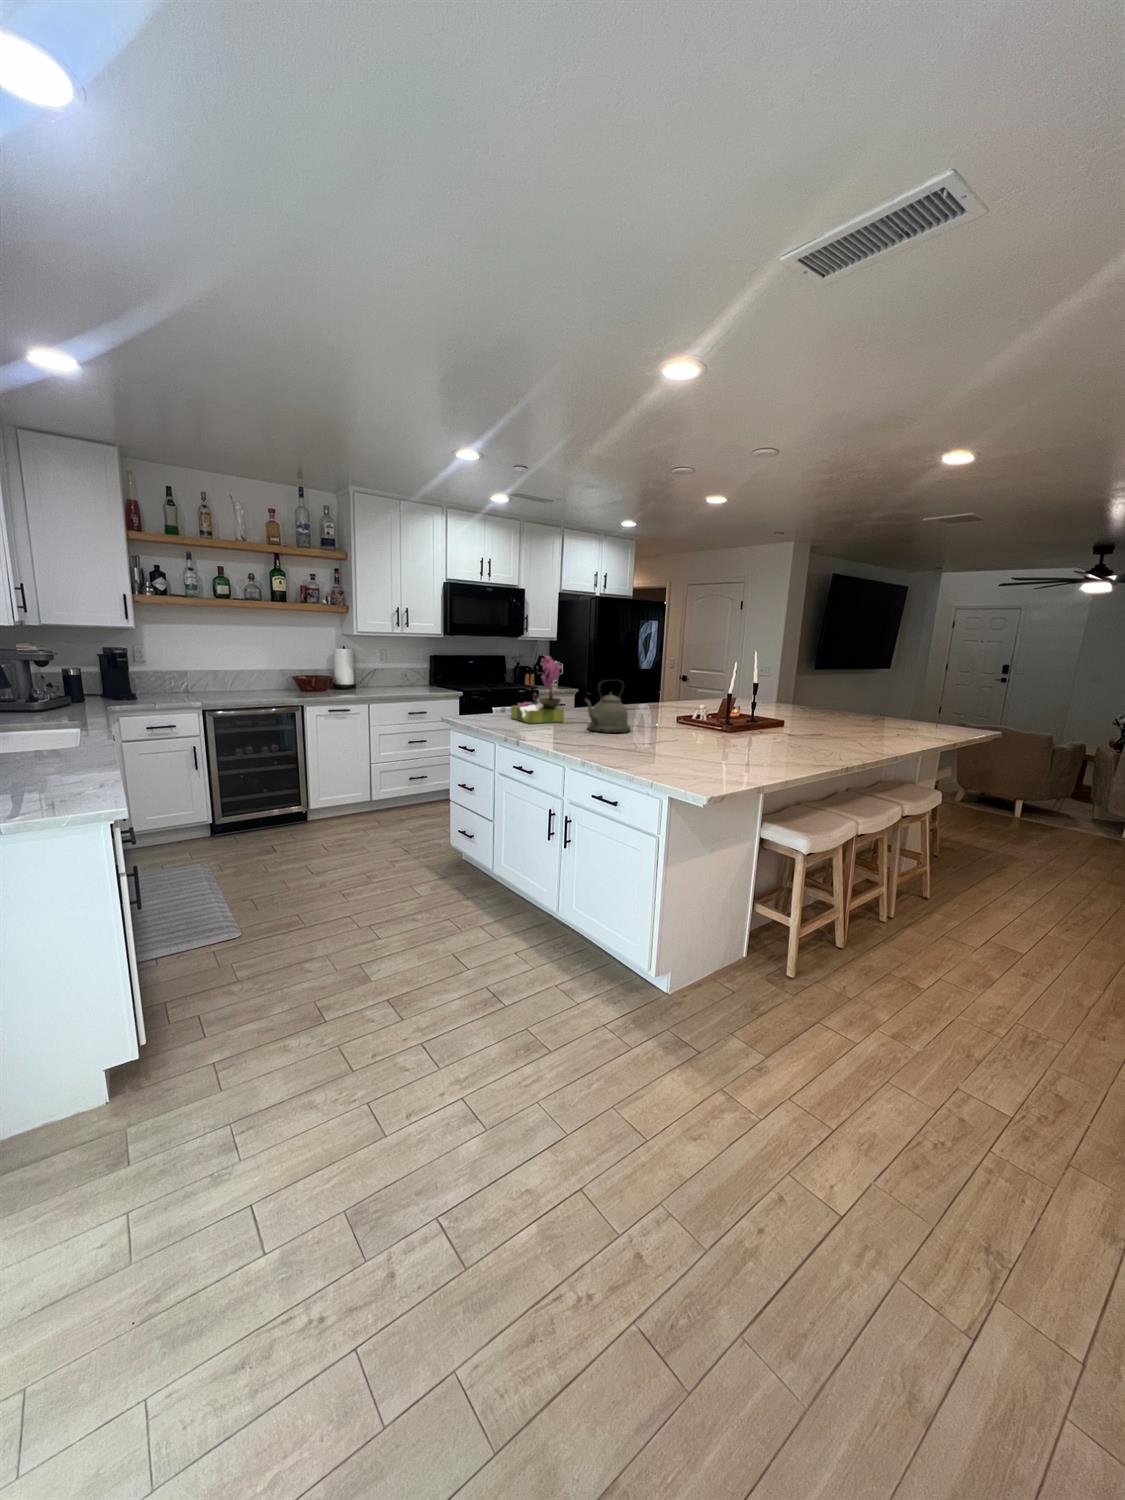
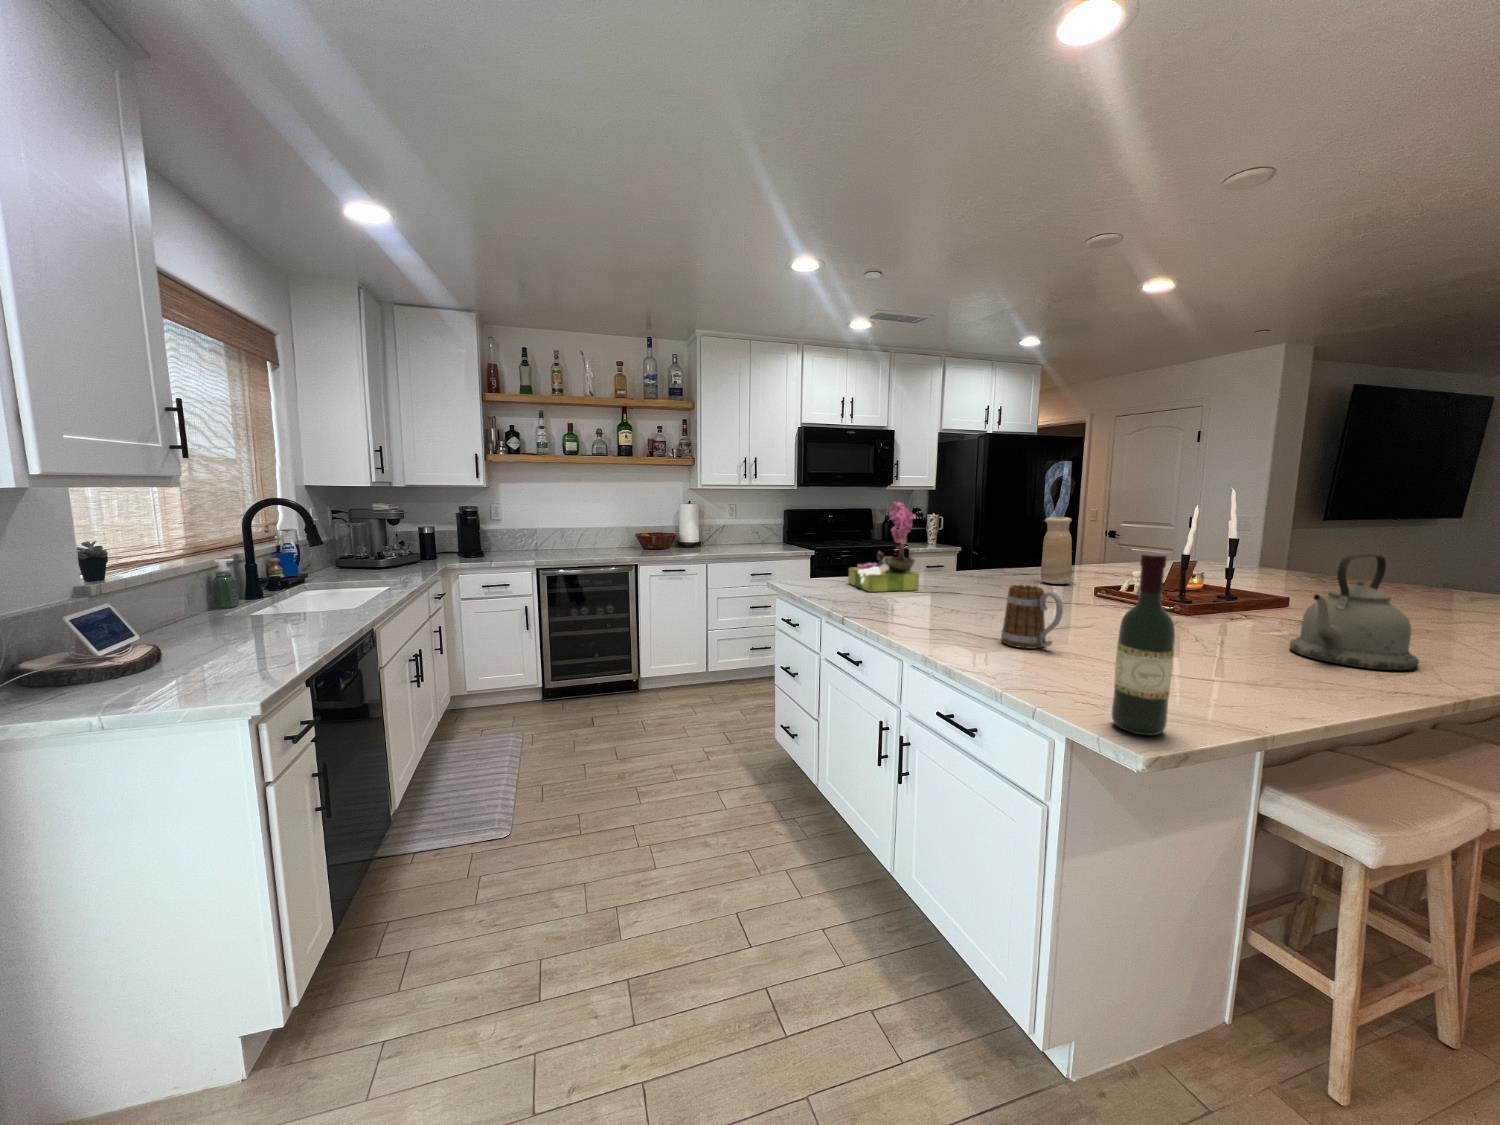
vase: none [643,668,663,716] -> present [1041,517,1072,584]
kettle: present [585,680,631,733] -> present [1290,554,1418,670]
wine bottle: none [689,694,717,786] -> present [1111,554,1175,735]
mug: none [627,714,663,753] -> present [1001,585,1063,649]

